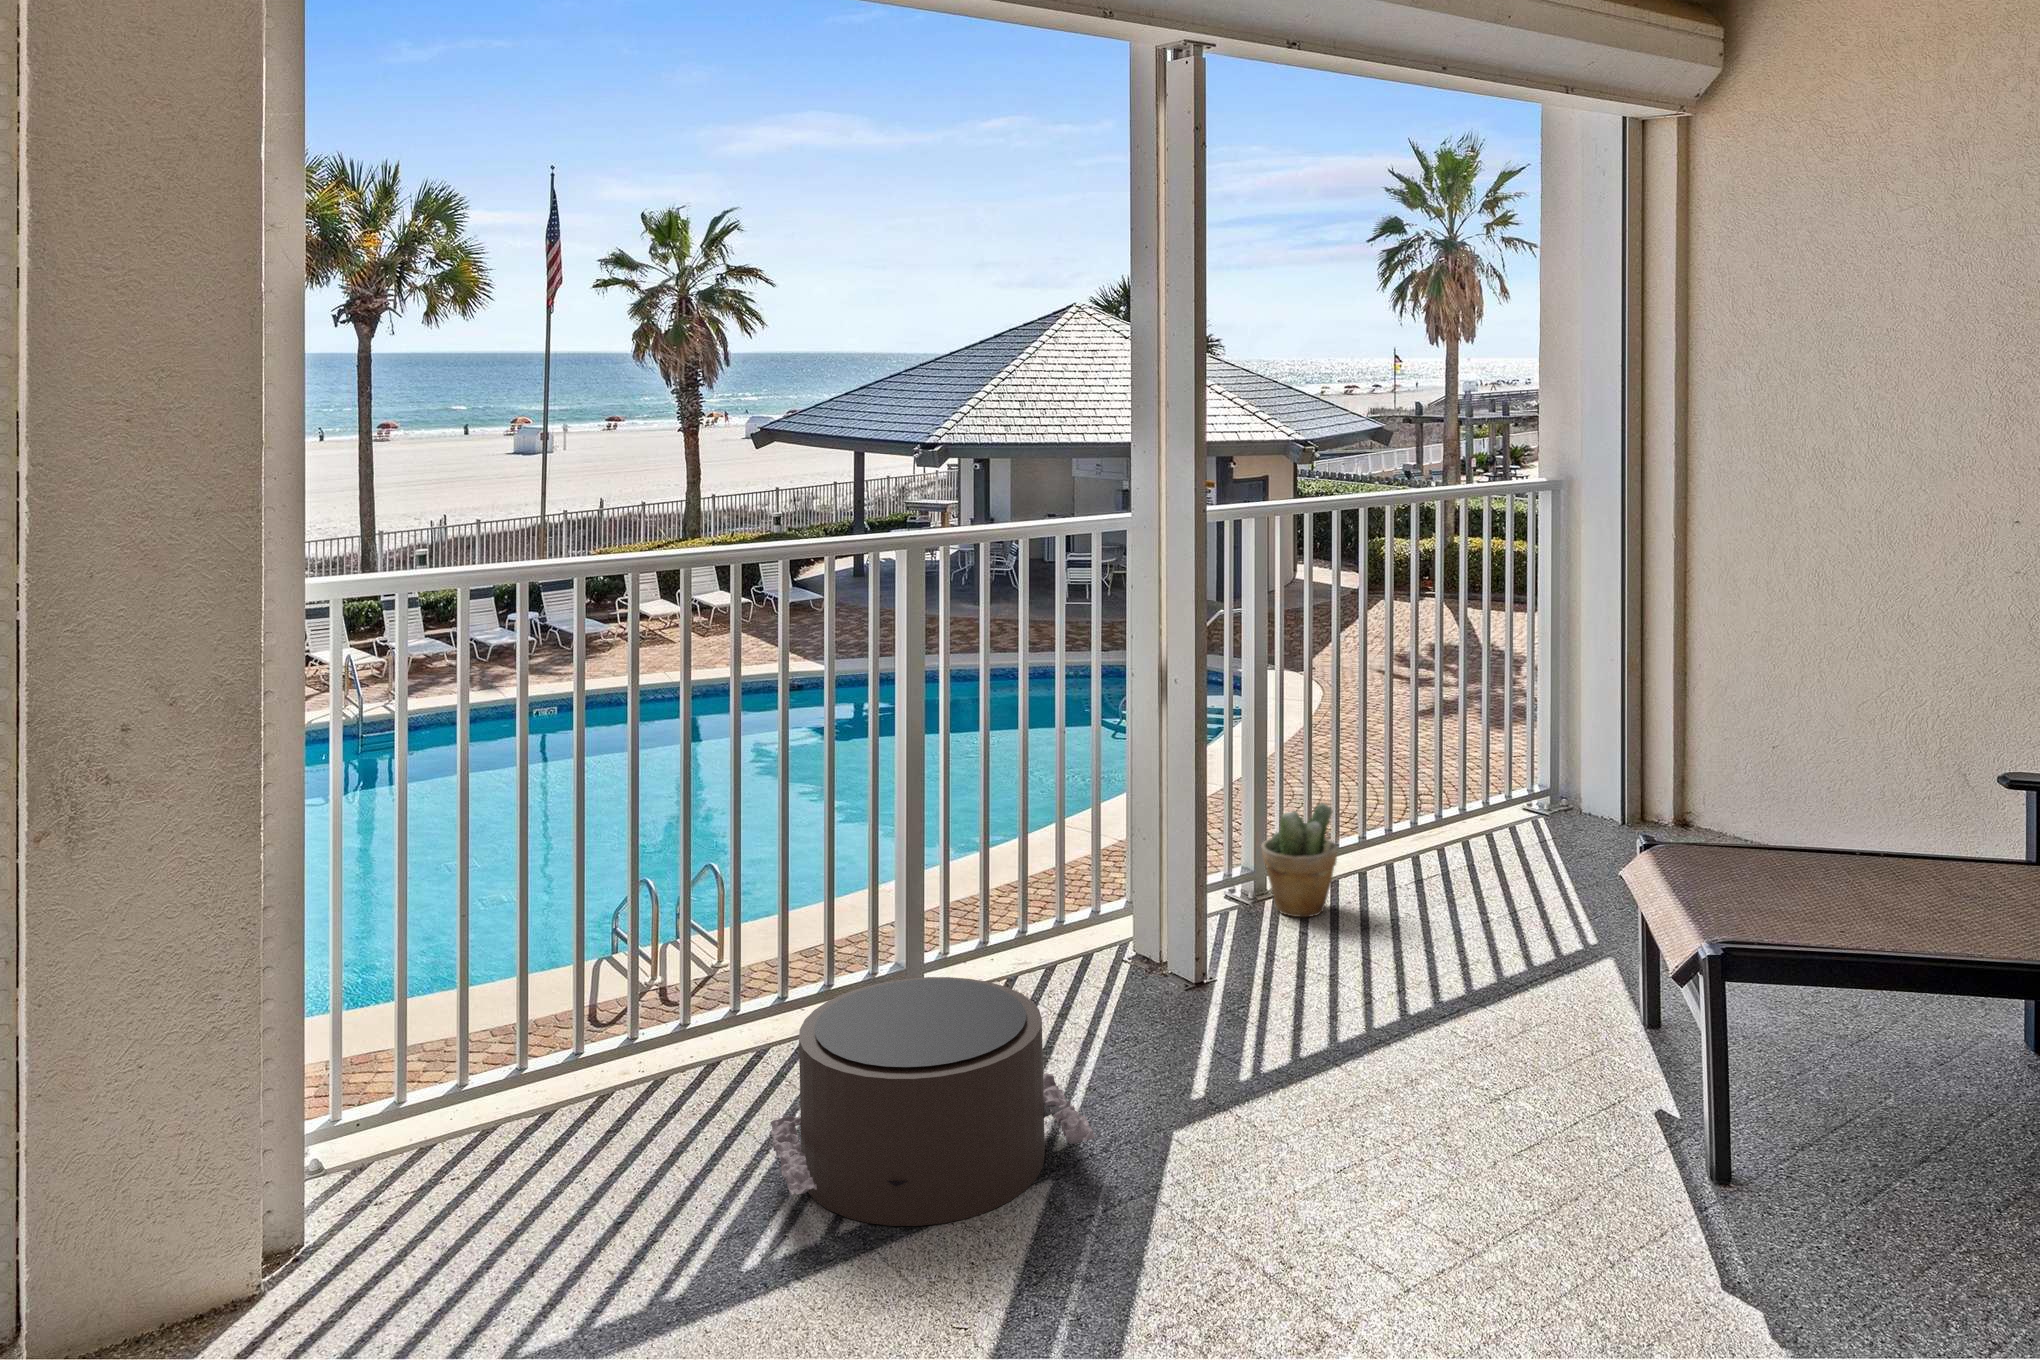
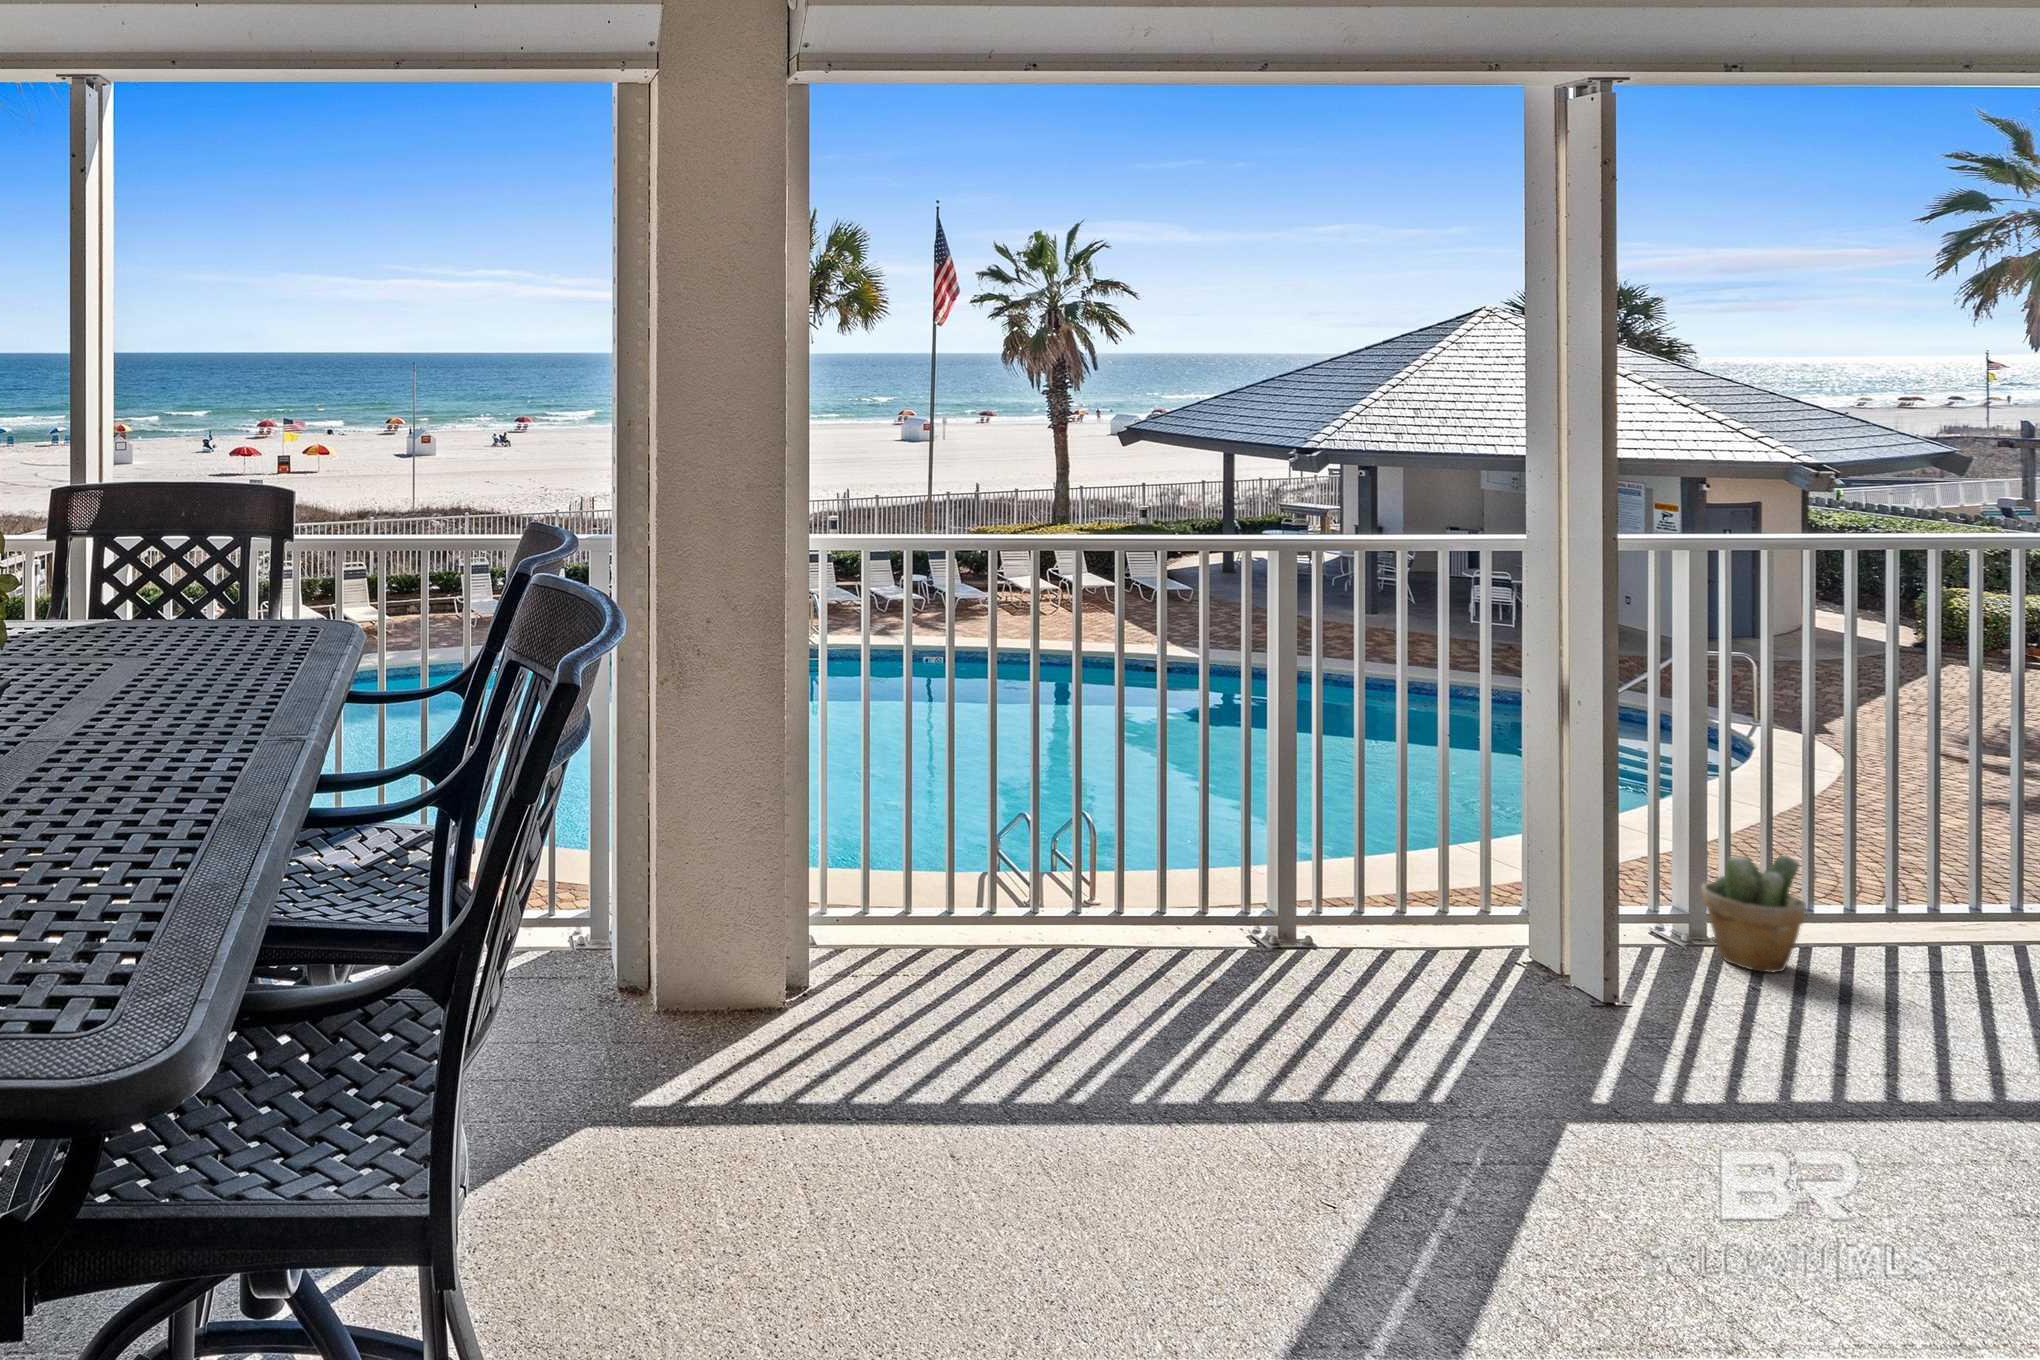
pouf: present [770,977,1095,1226] -> none [1152,913,1475,1126]

